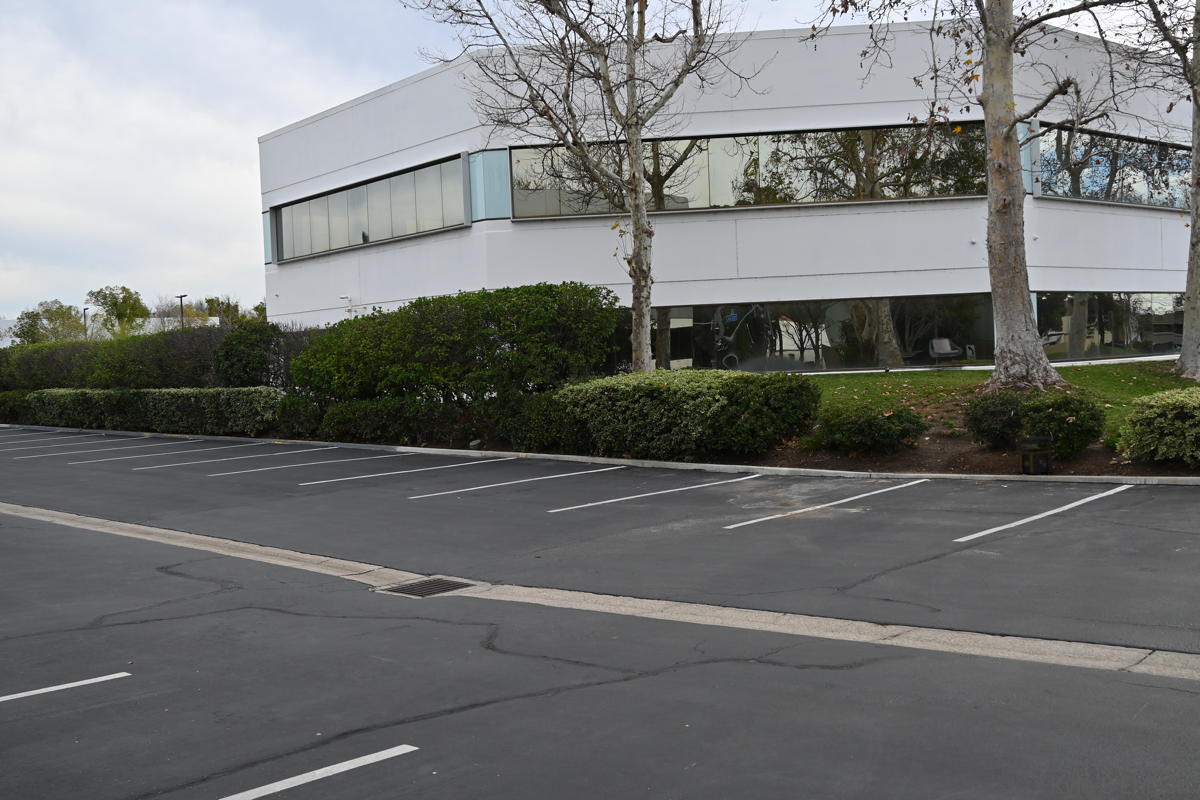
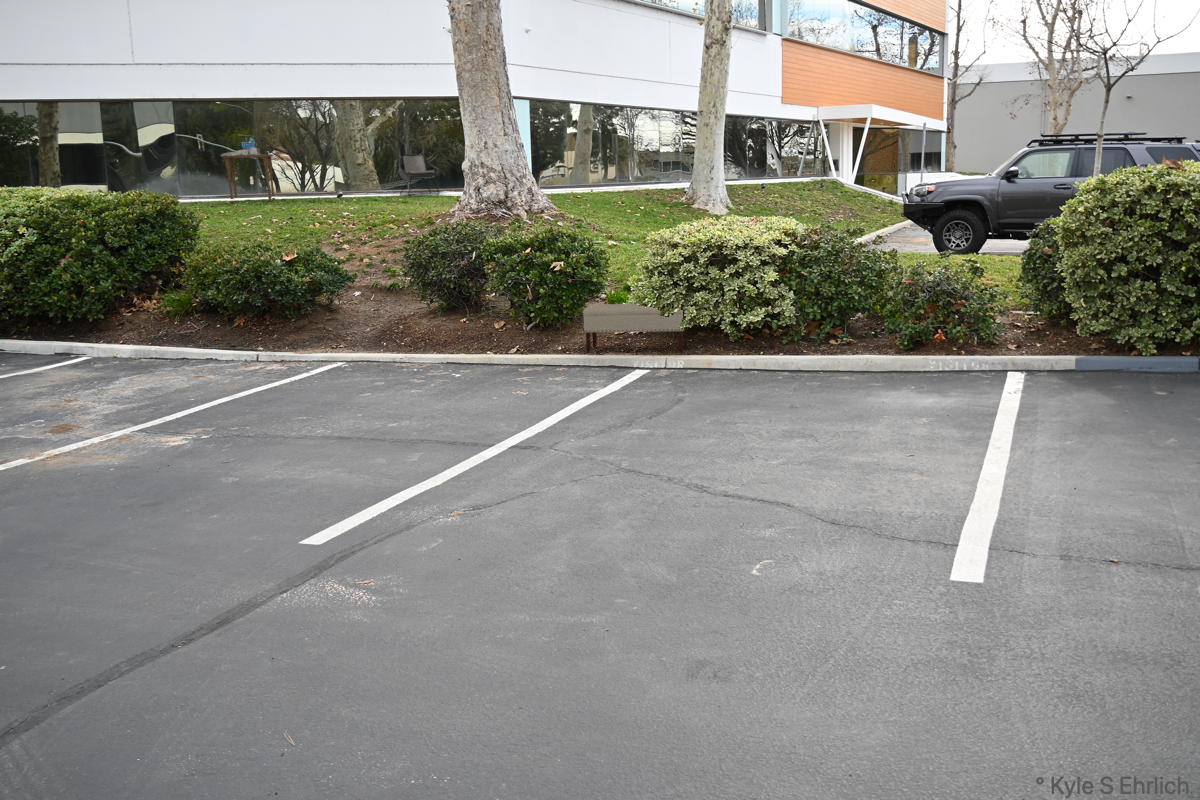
side table: none [798,336,834,377] -> present [221,146,275,203]
toolbox: present [1017,436,1053,474] -> none [480,292,533,353]
bench: none [1088,444,1163,476] -> present [583,304,687,353]

